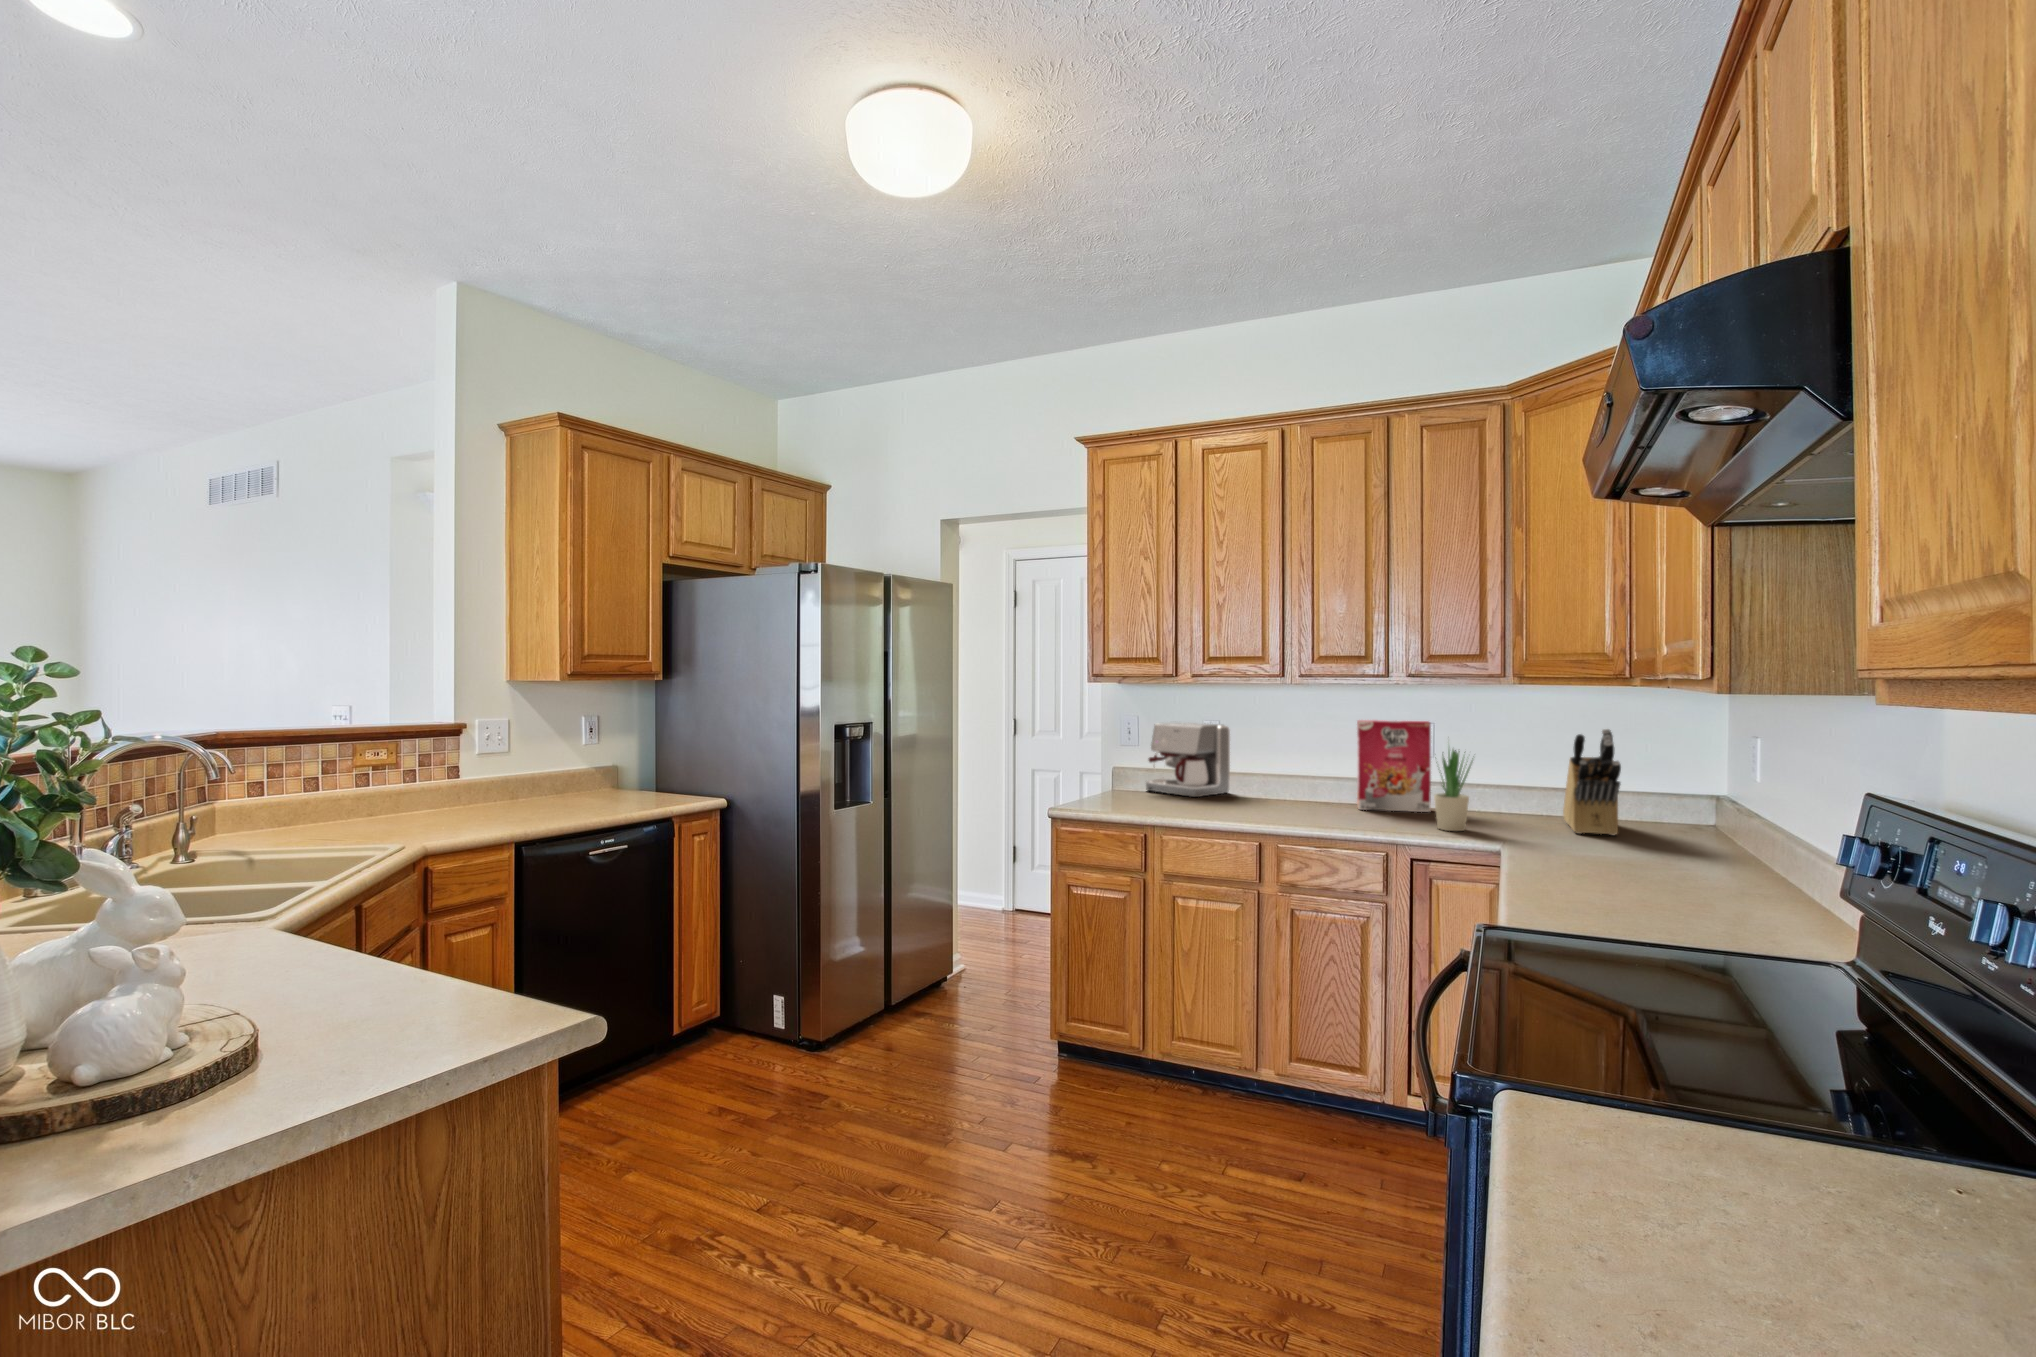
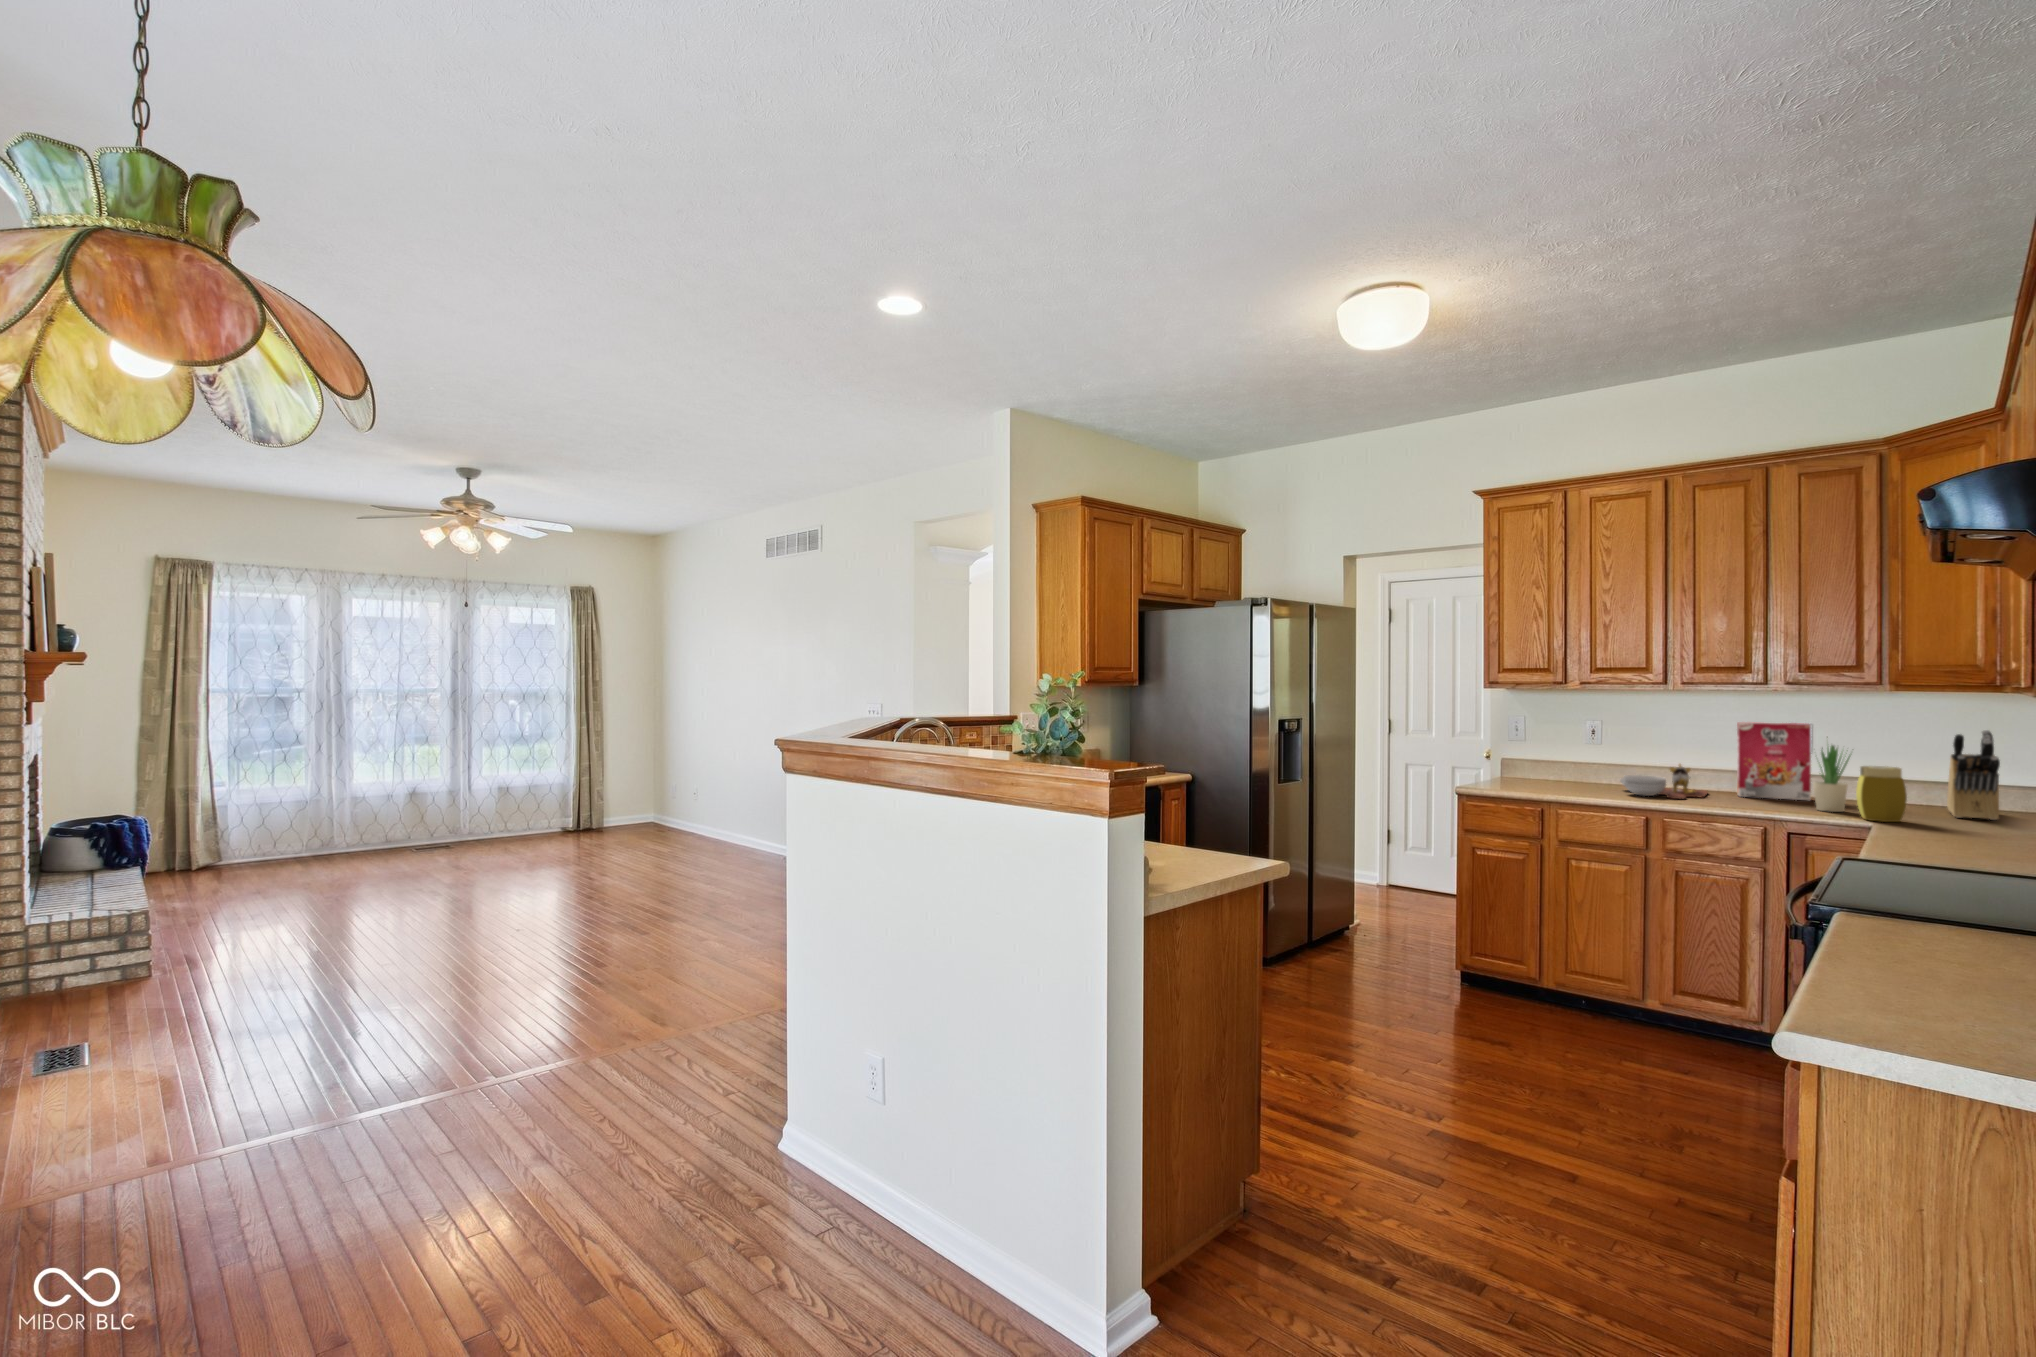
coffee maker: present [1146,722,1230,797] -> none [1530,723,1610,784]
cutting board: none [1236,770,1328,818] -> present [1620,764,1708,799]
jar: none [1479,776,1532,847] -> present [1856,766,1907,822]

